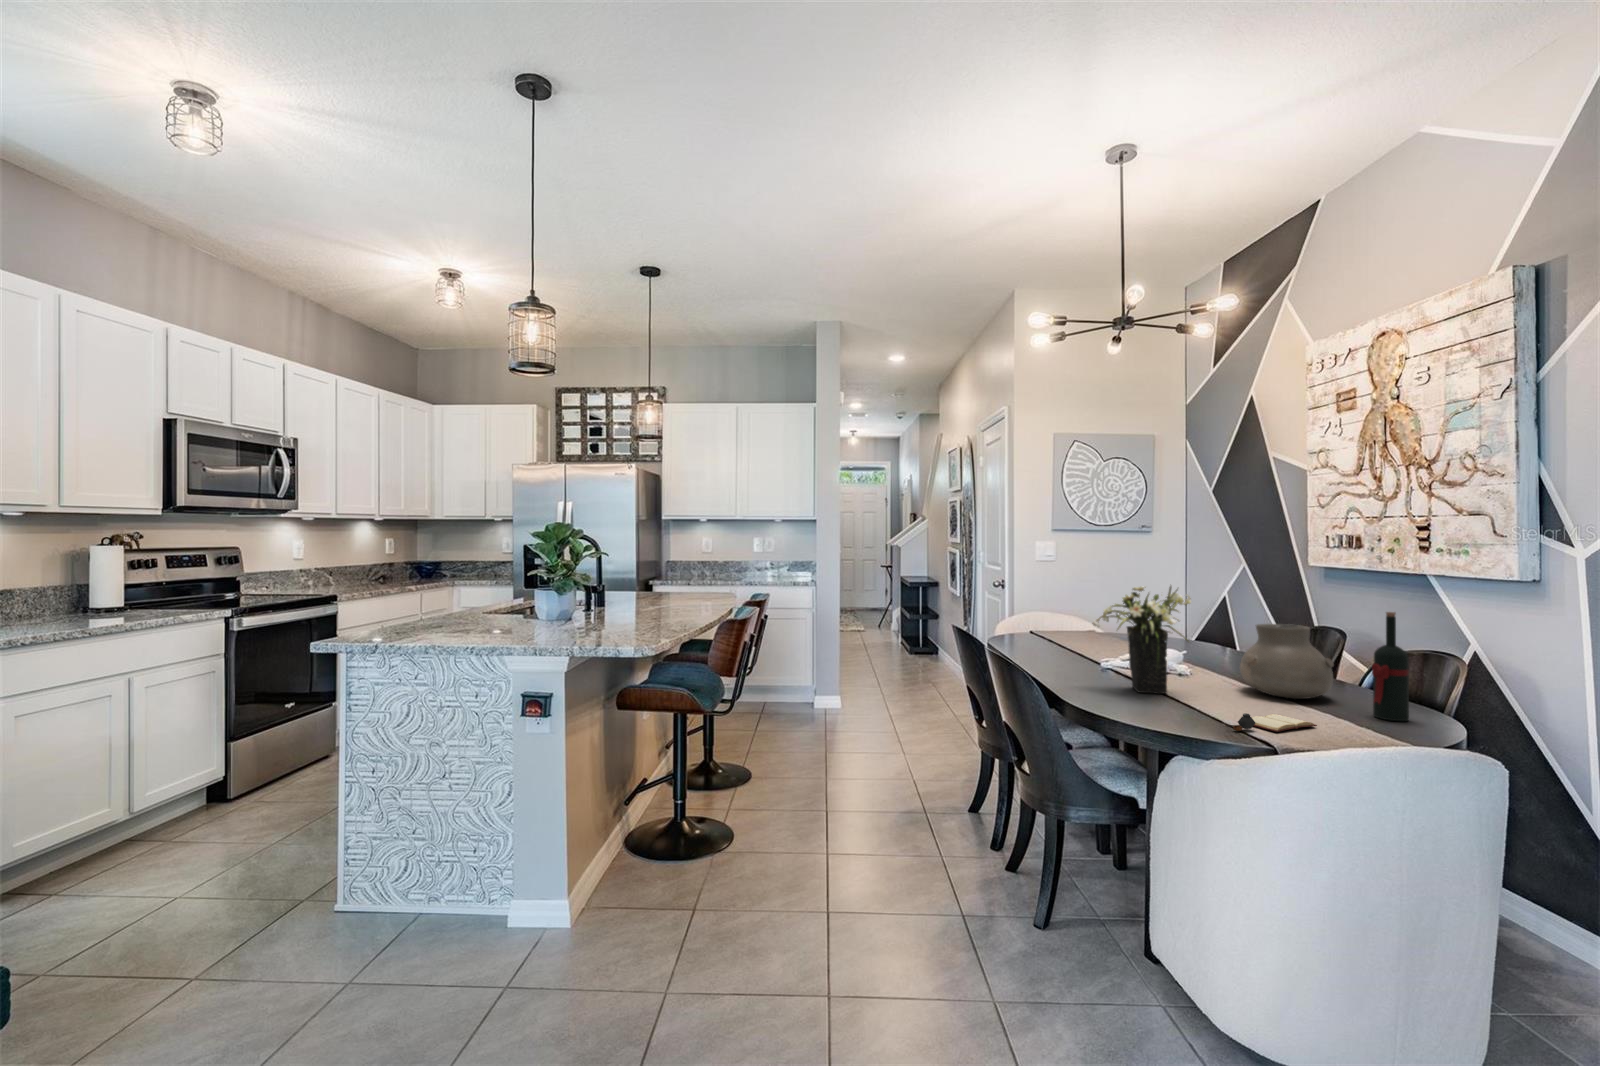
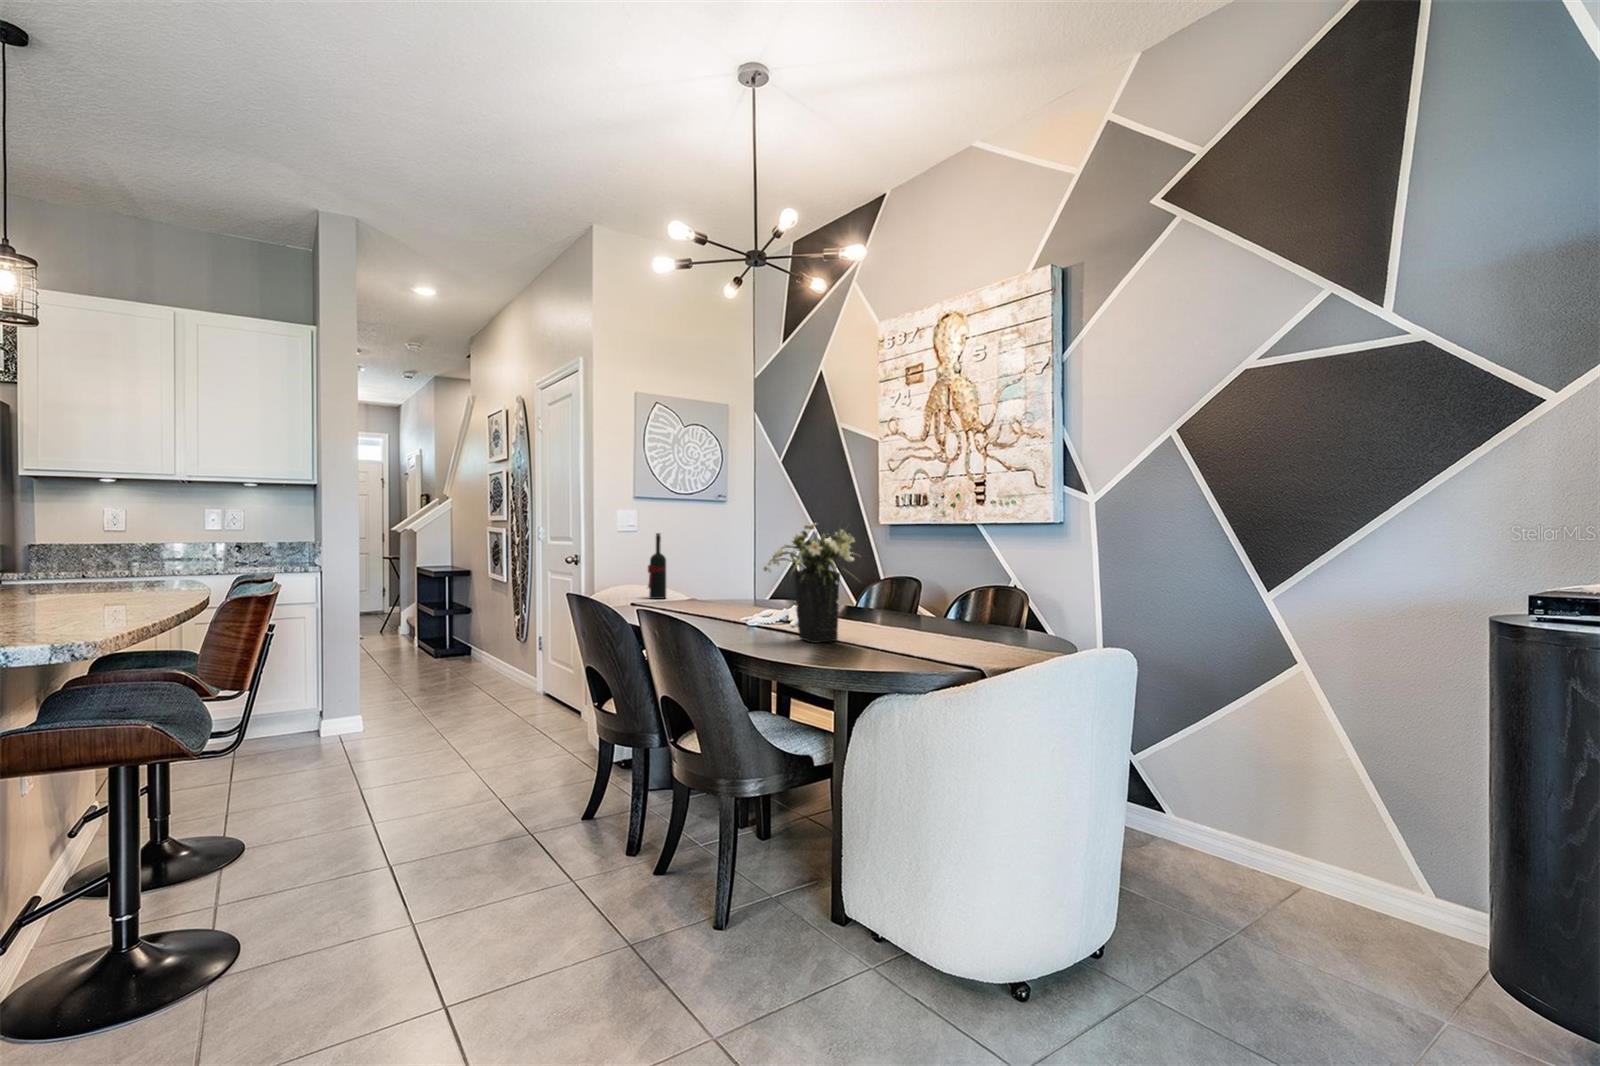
wine bottle: present [1372,612,1409,721] -> present [648,533,666,599]
vase: present [1240,624,1334,699] -> none [886,564,964,633]
book: present [1227,713,1317,732] -> none [924,644,987,663]

